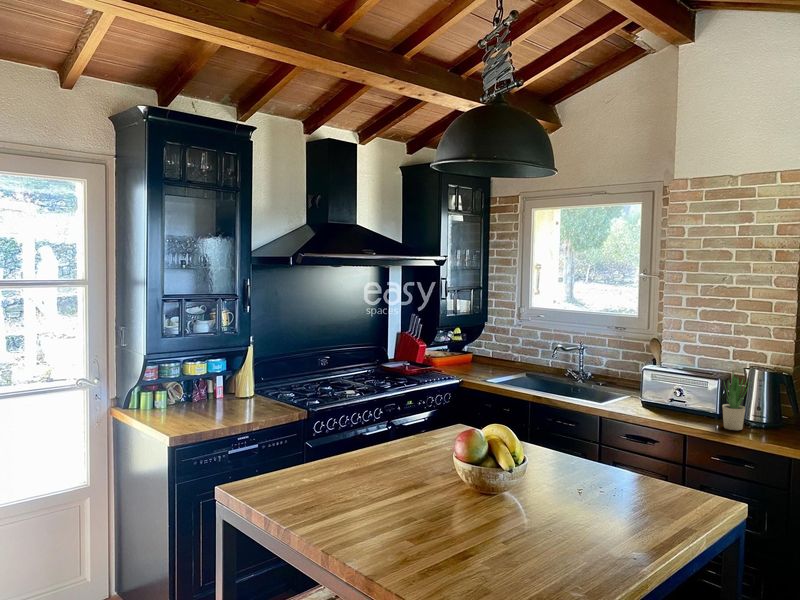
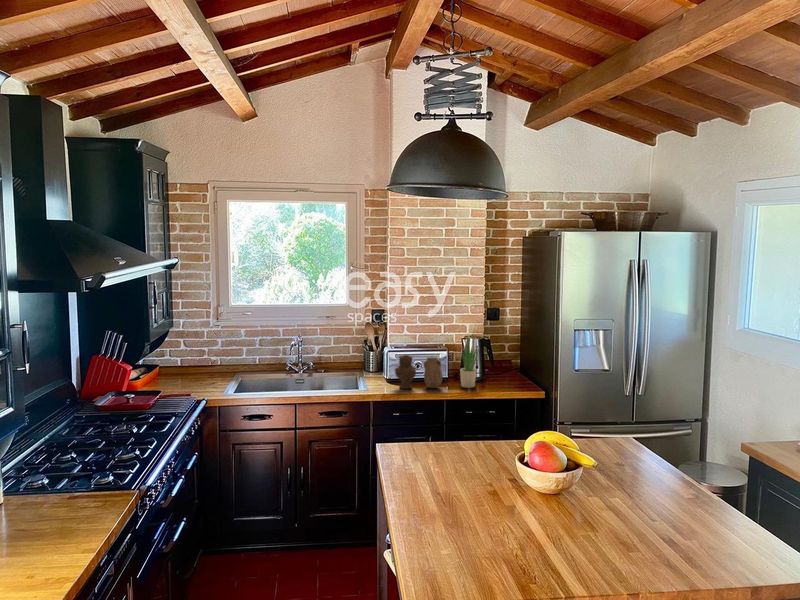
vase: none [637,375,696,420] -> present [395,355,442,389]

